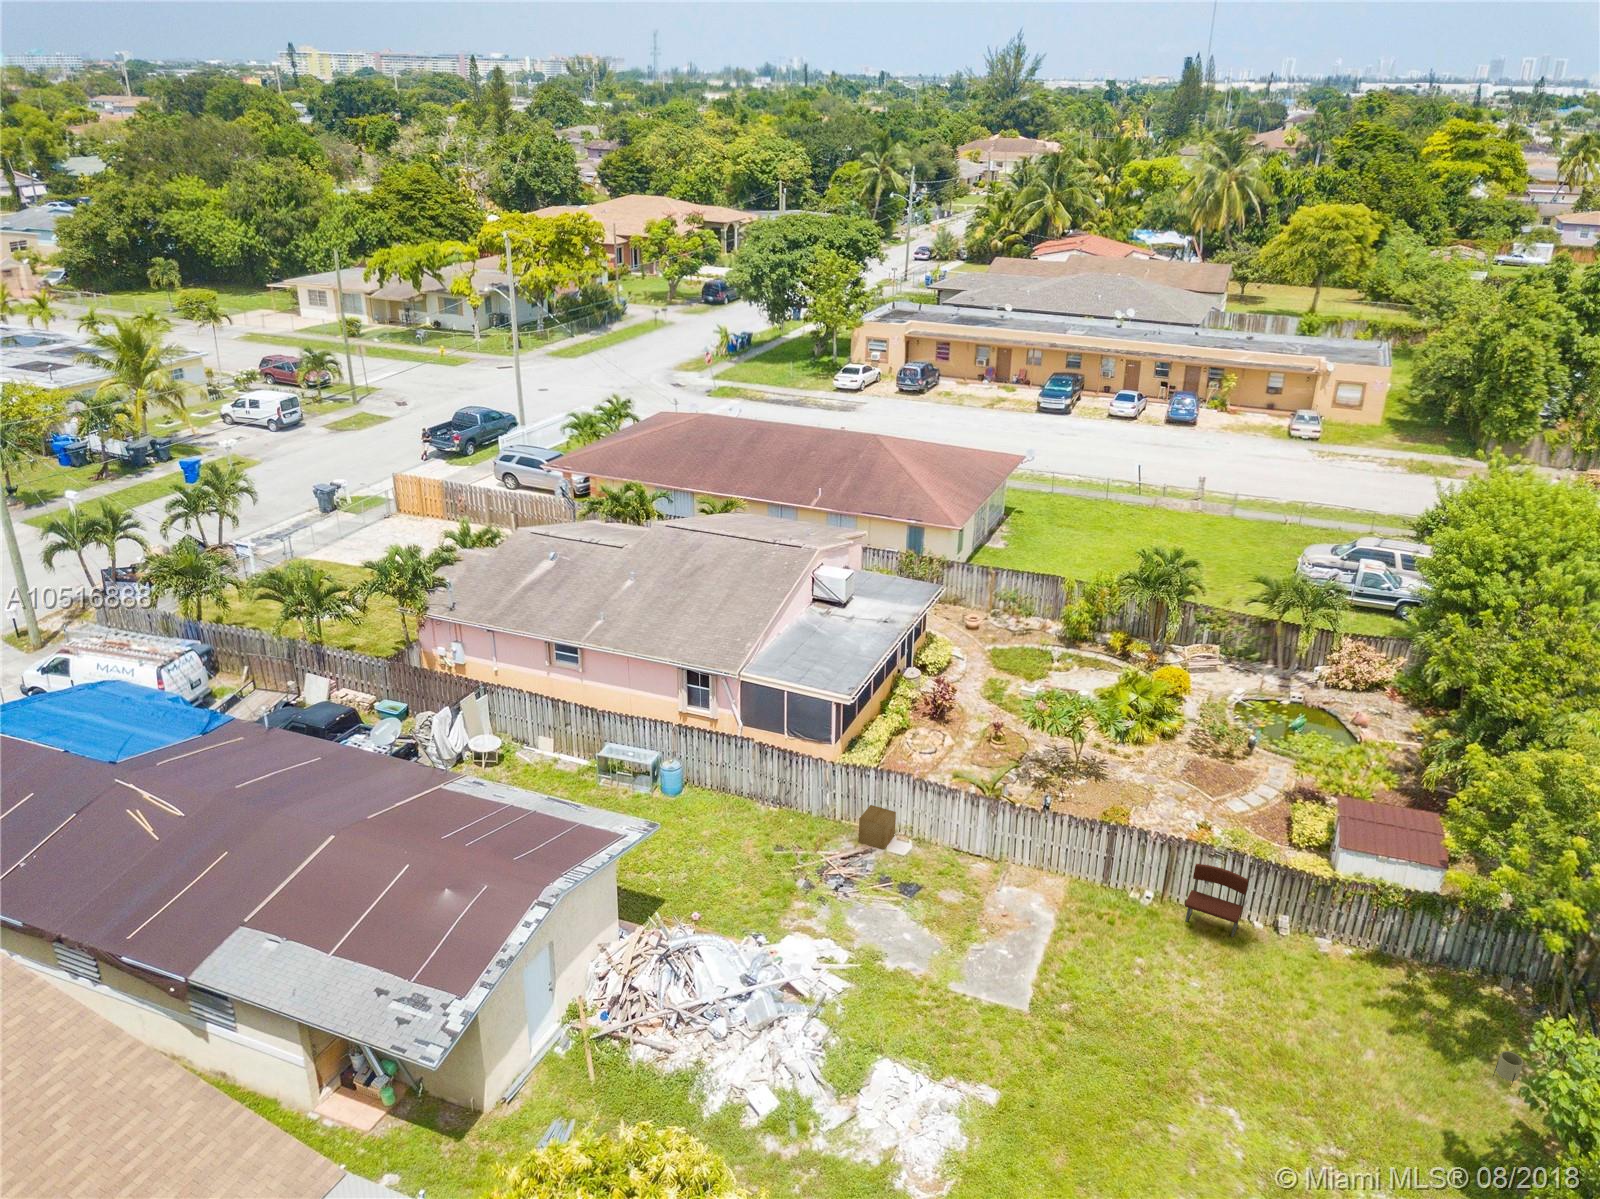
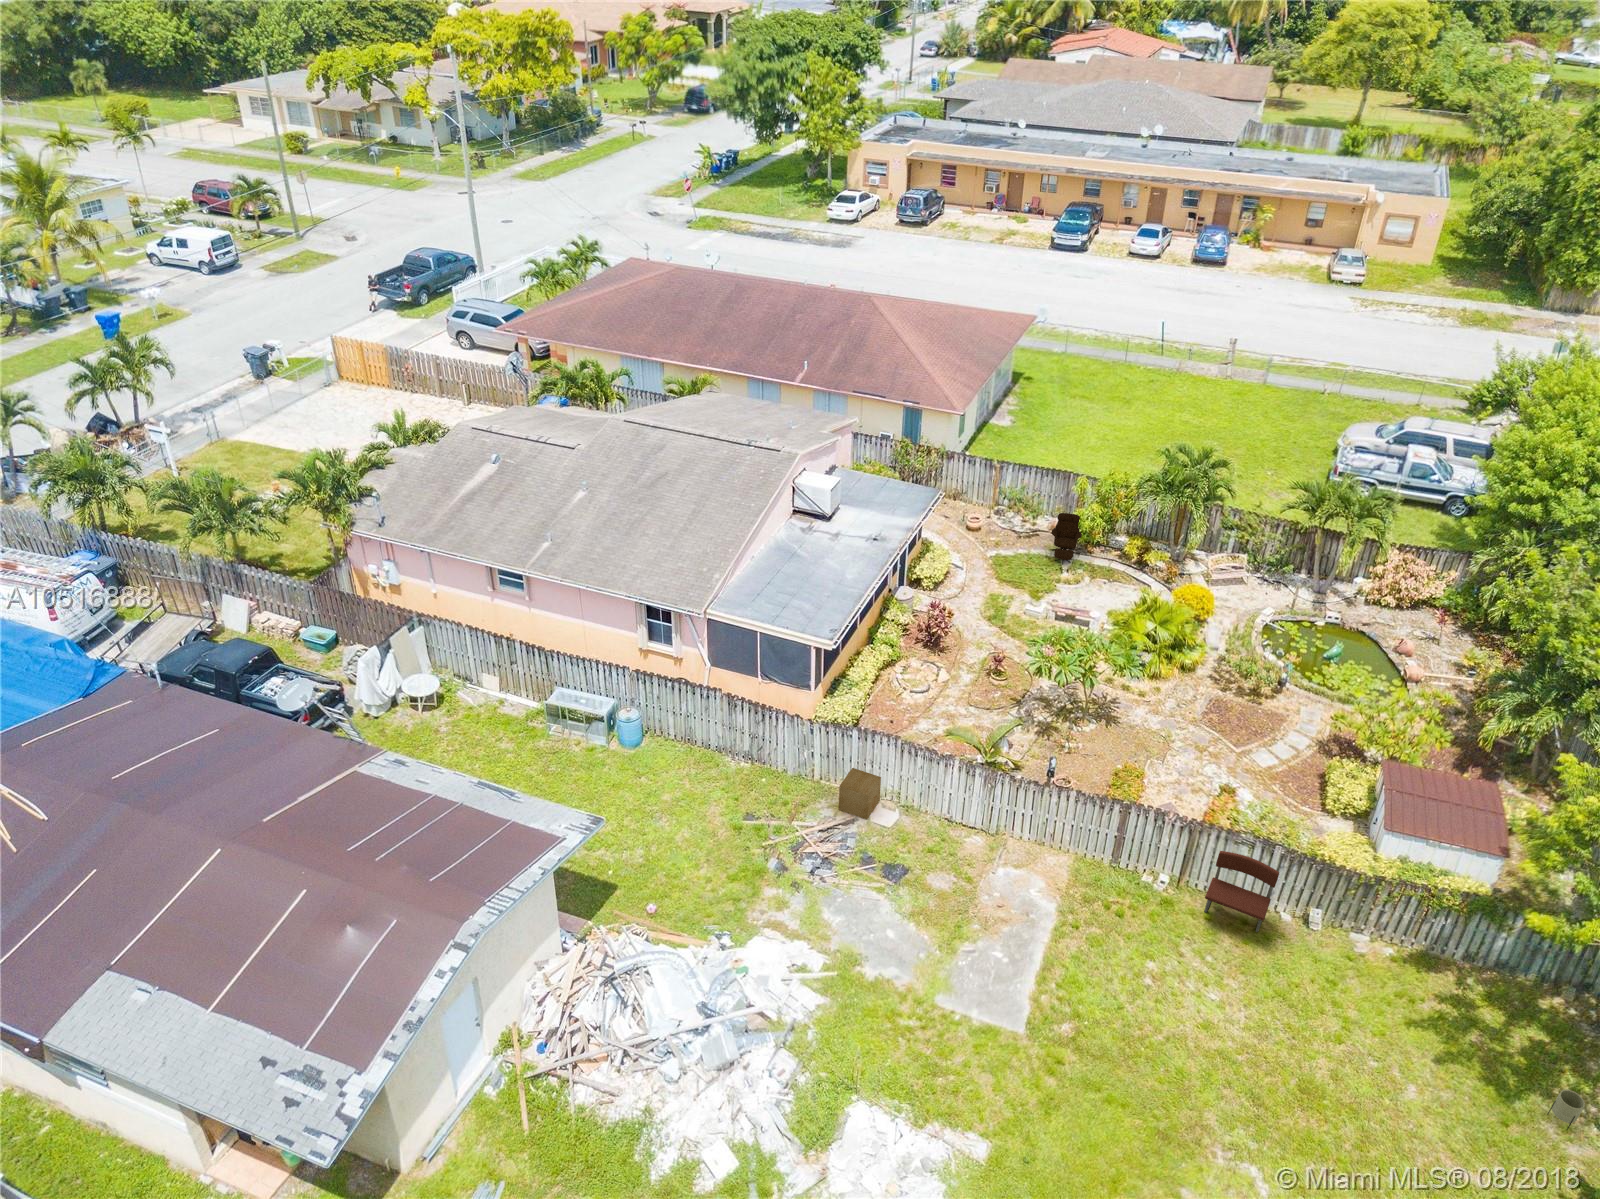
lounge chair: none [1043,611,1070,656] -> present [1051,513,1082,565]

